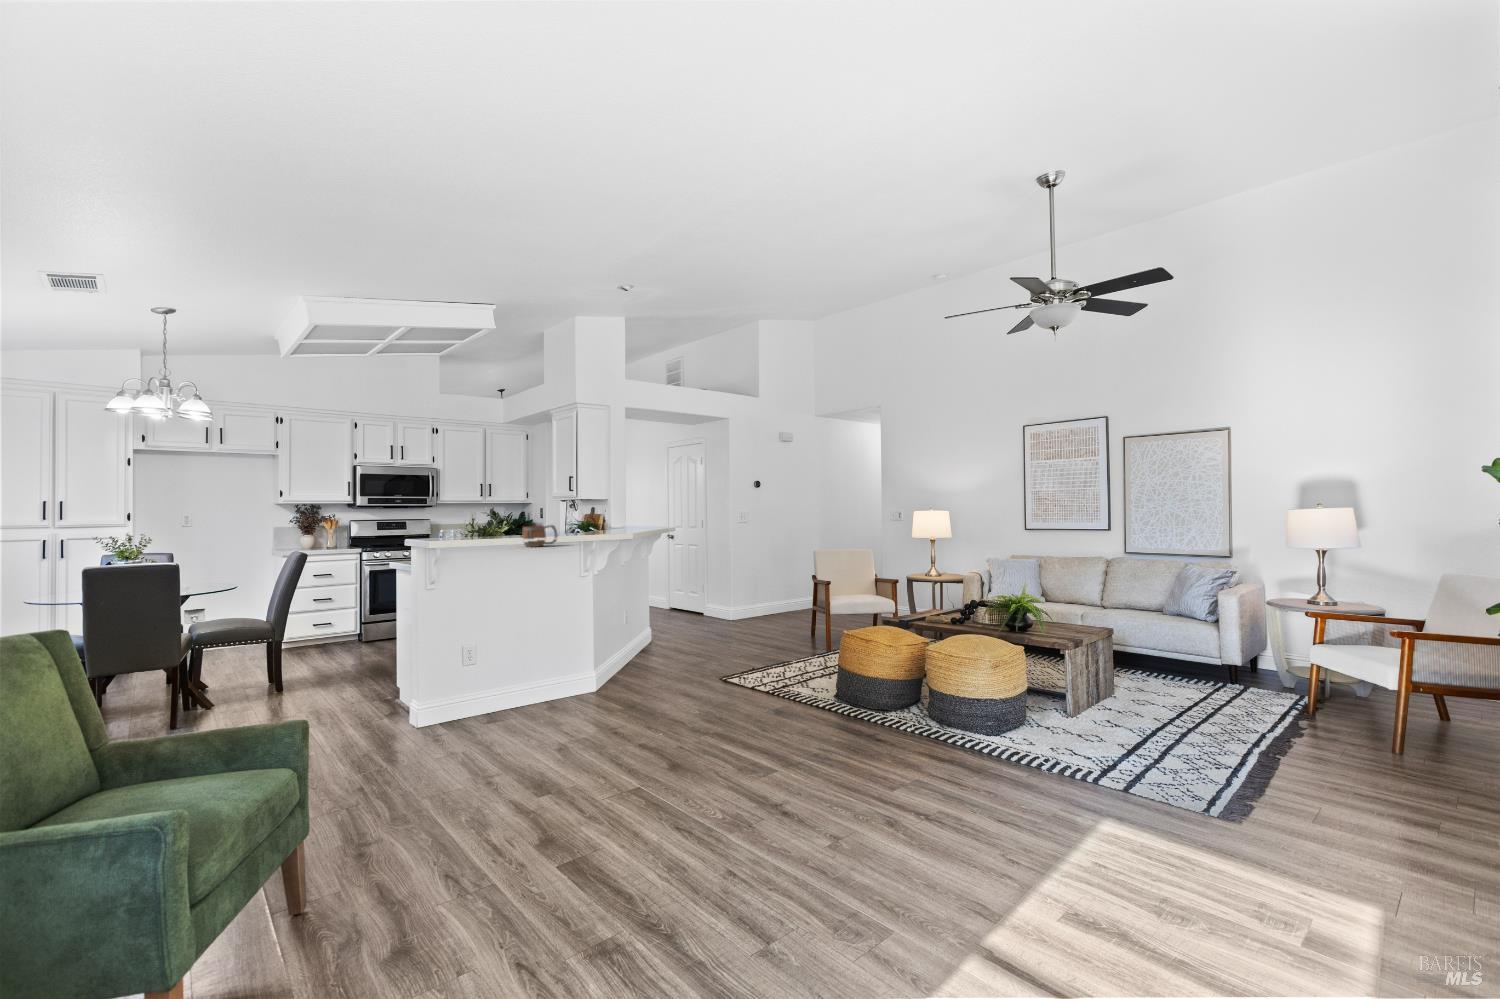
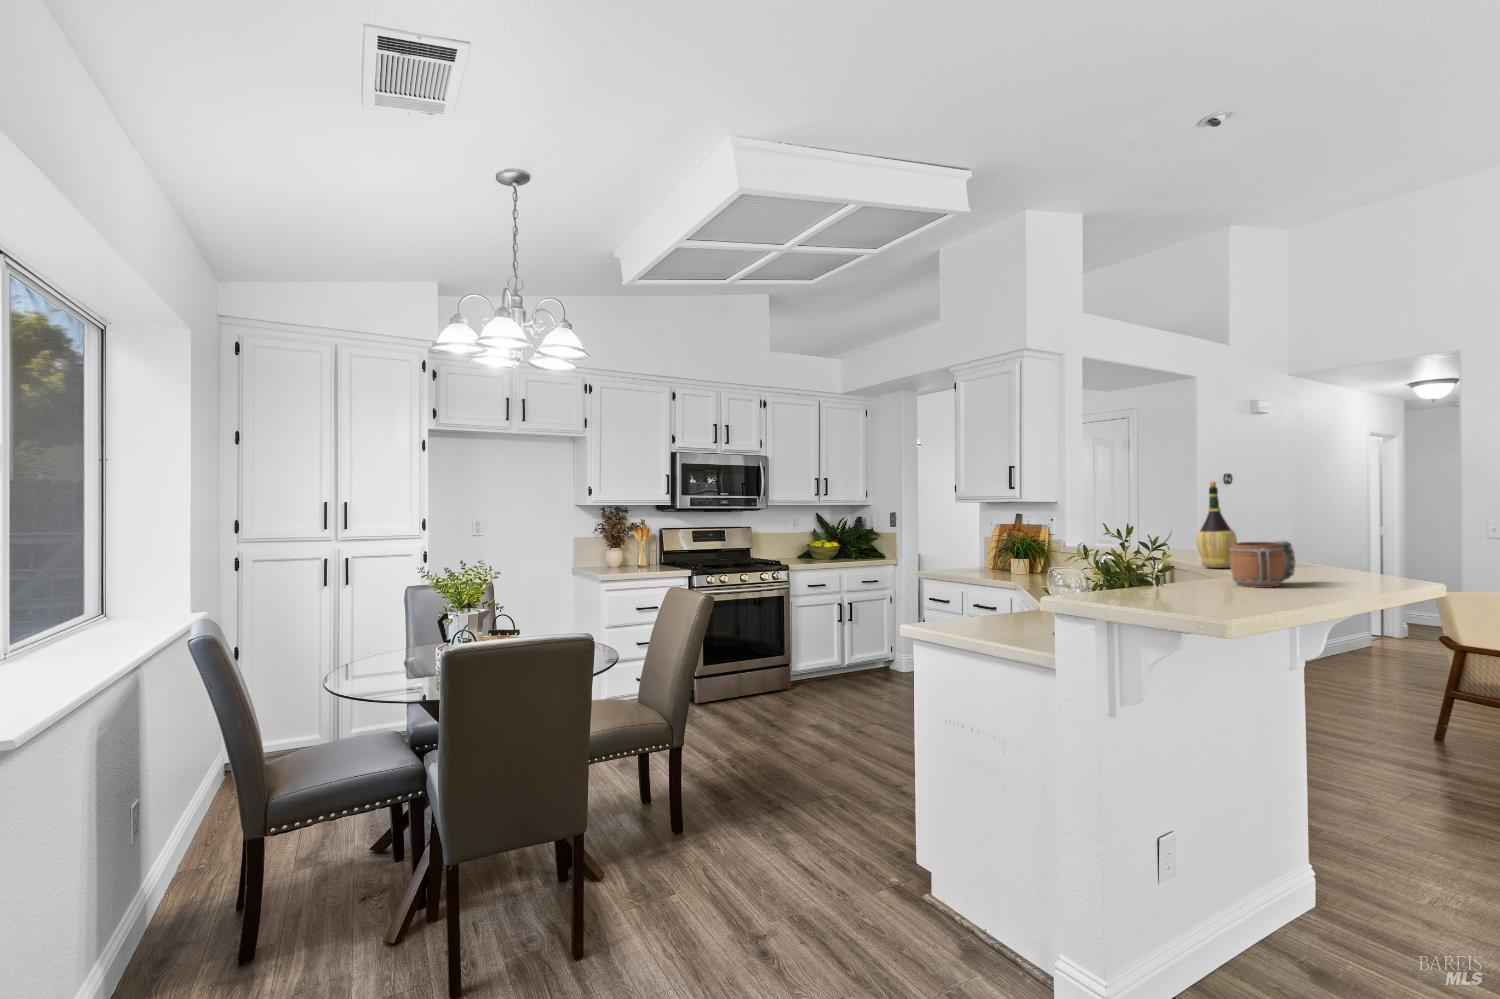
wine bottle: none [563,495,582,540] -> present [1196,482,1237,568]

